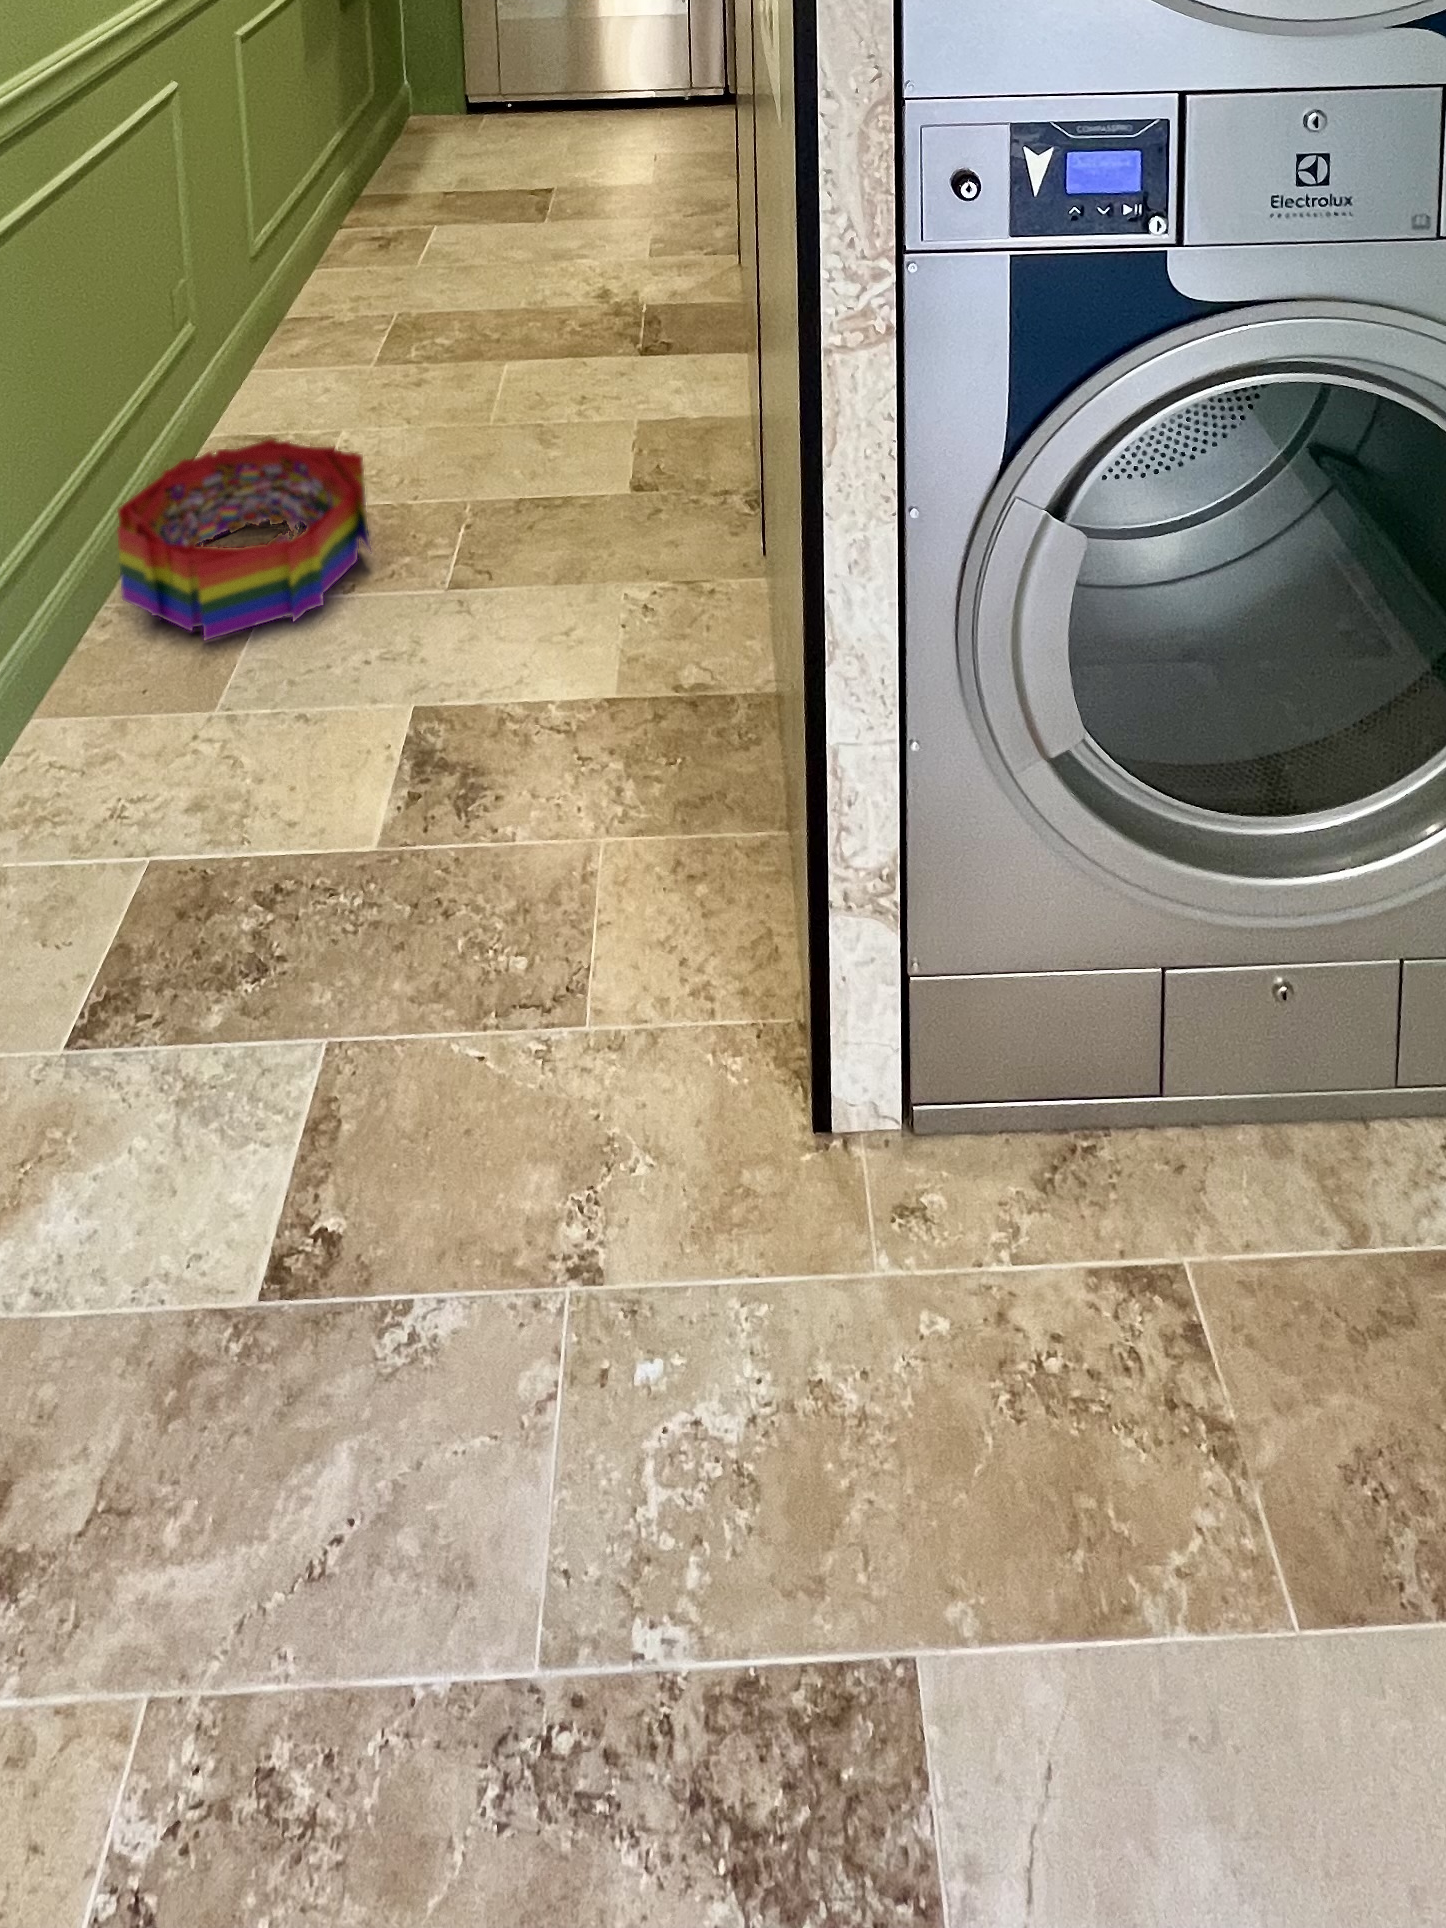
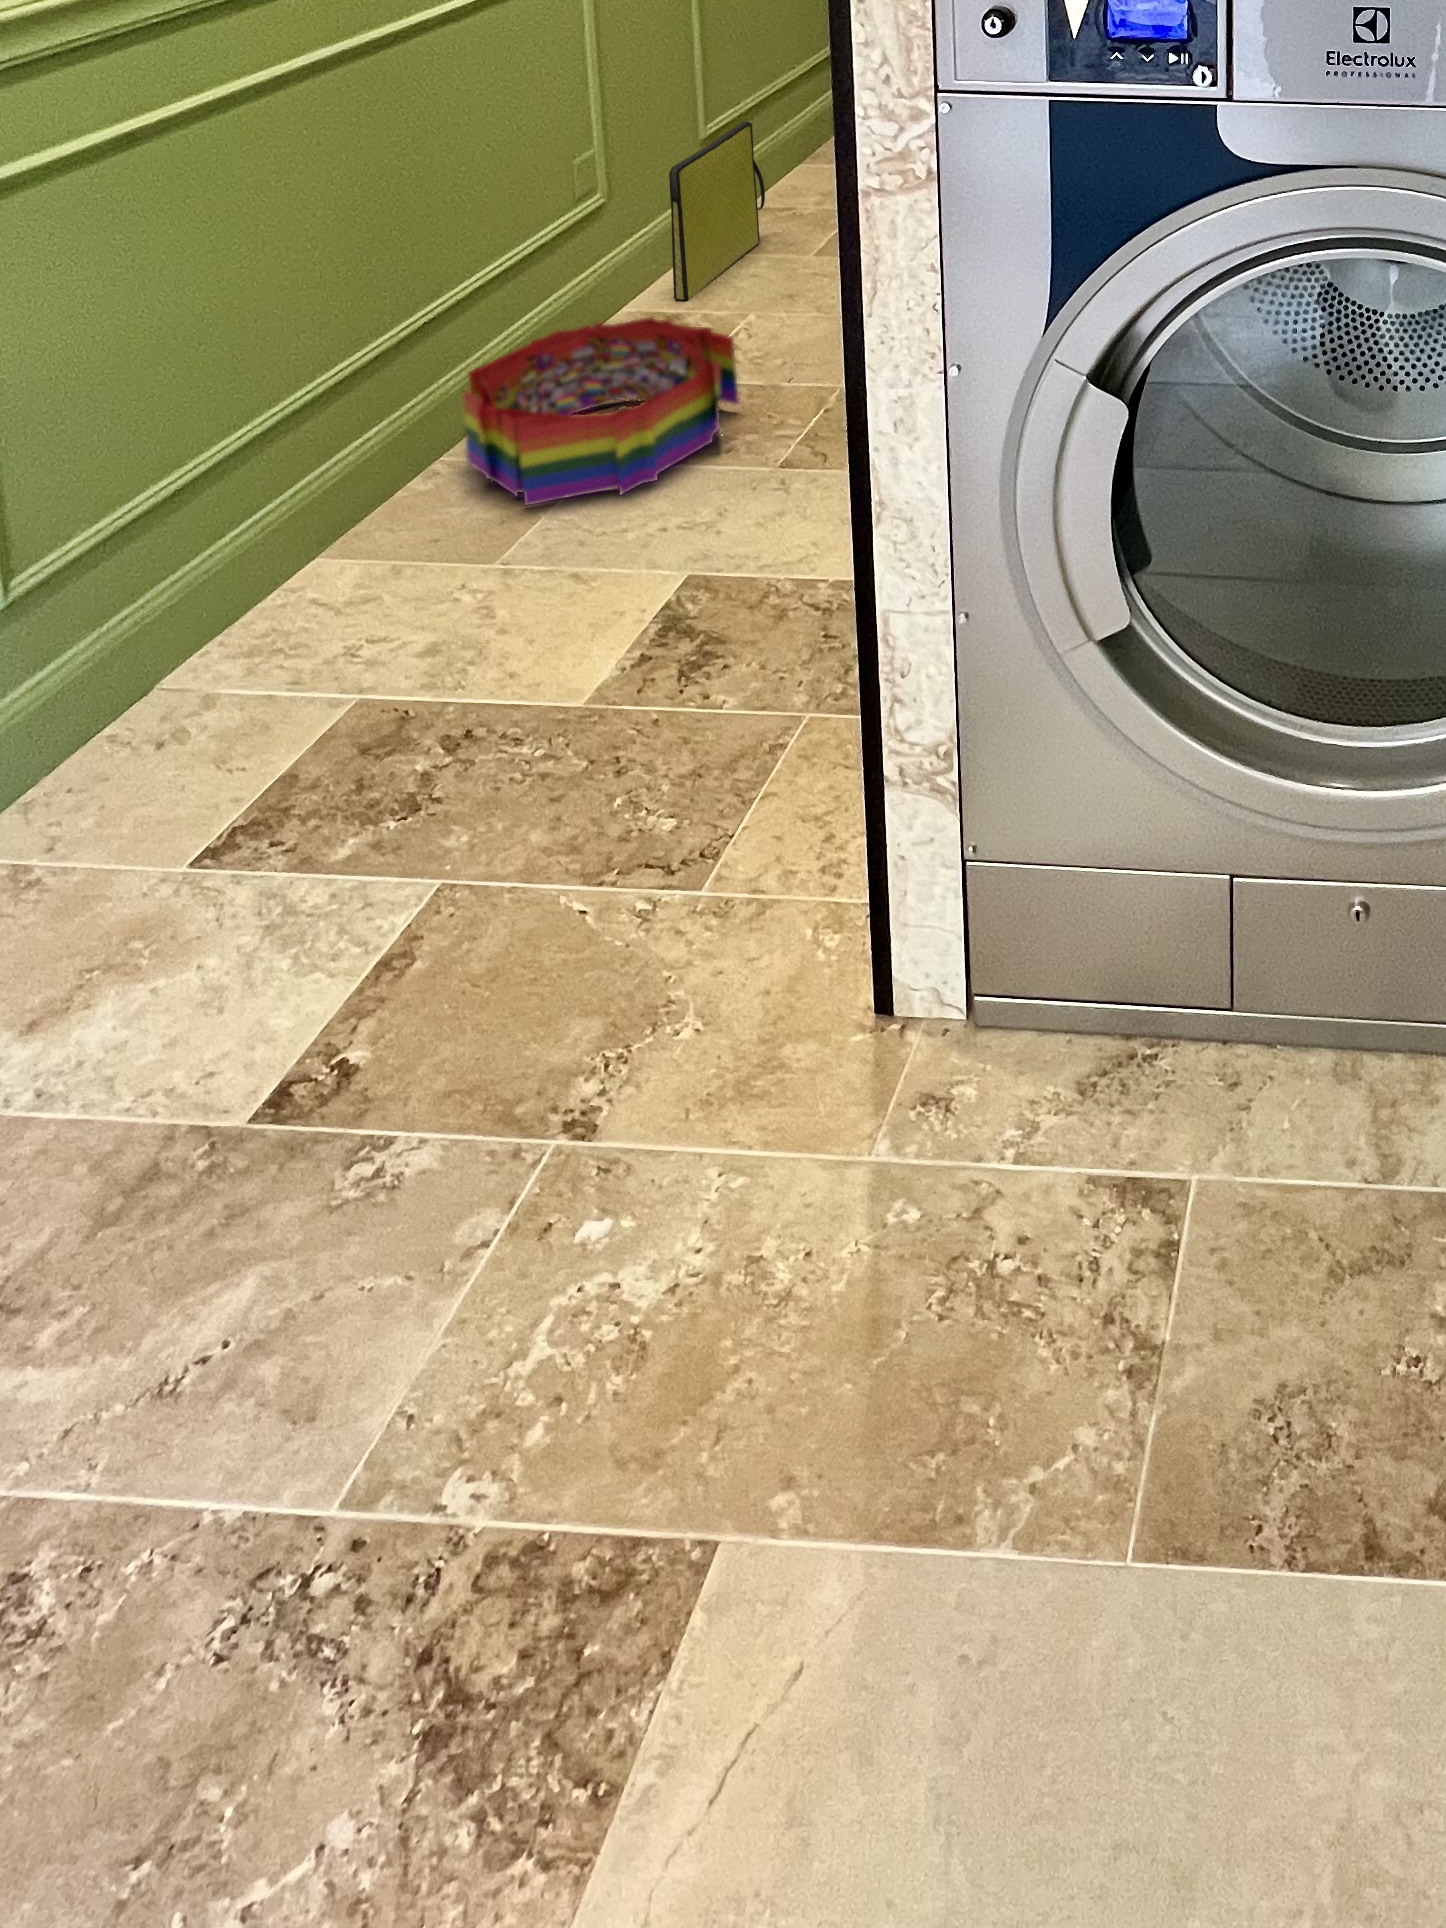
bag: none [237,230,301,415] -> present [669,122,765,300]

